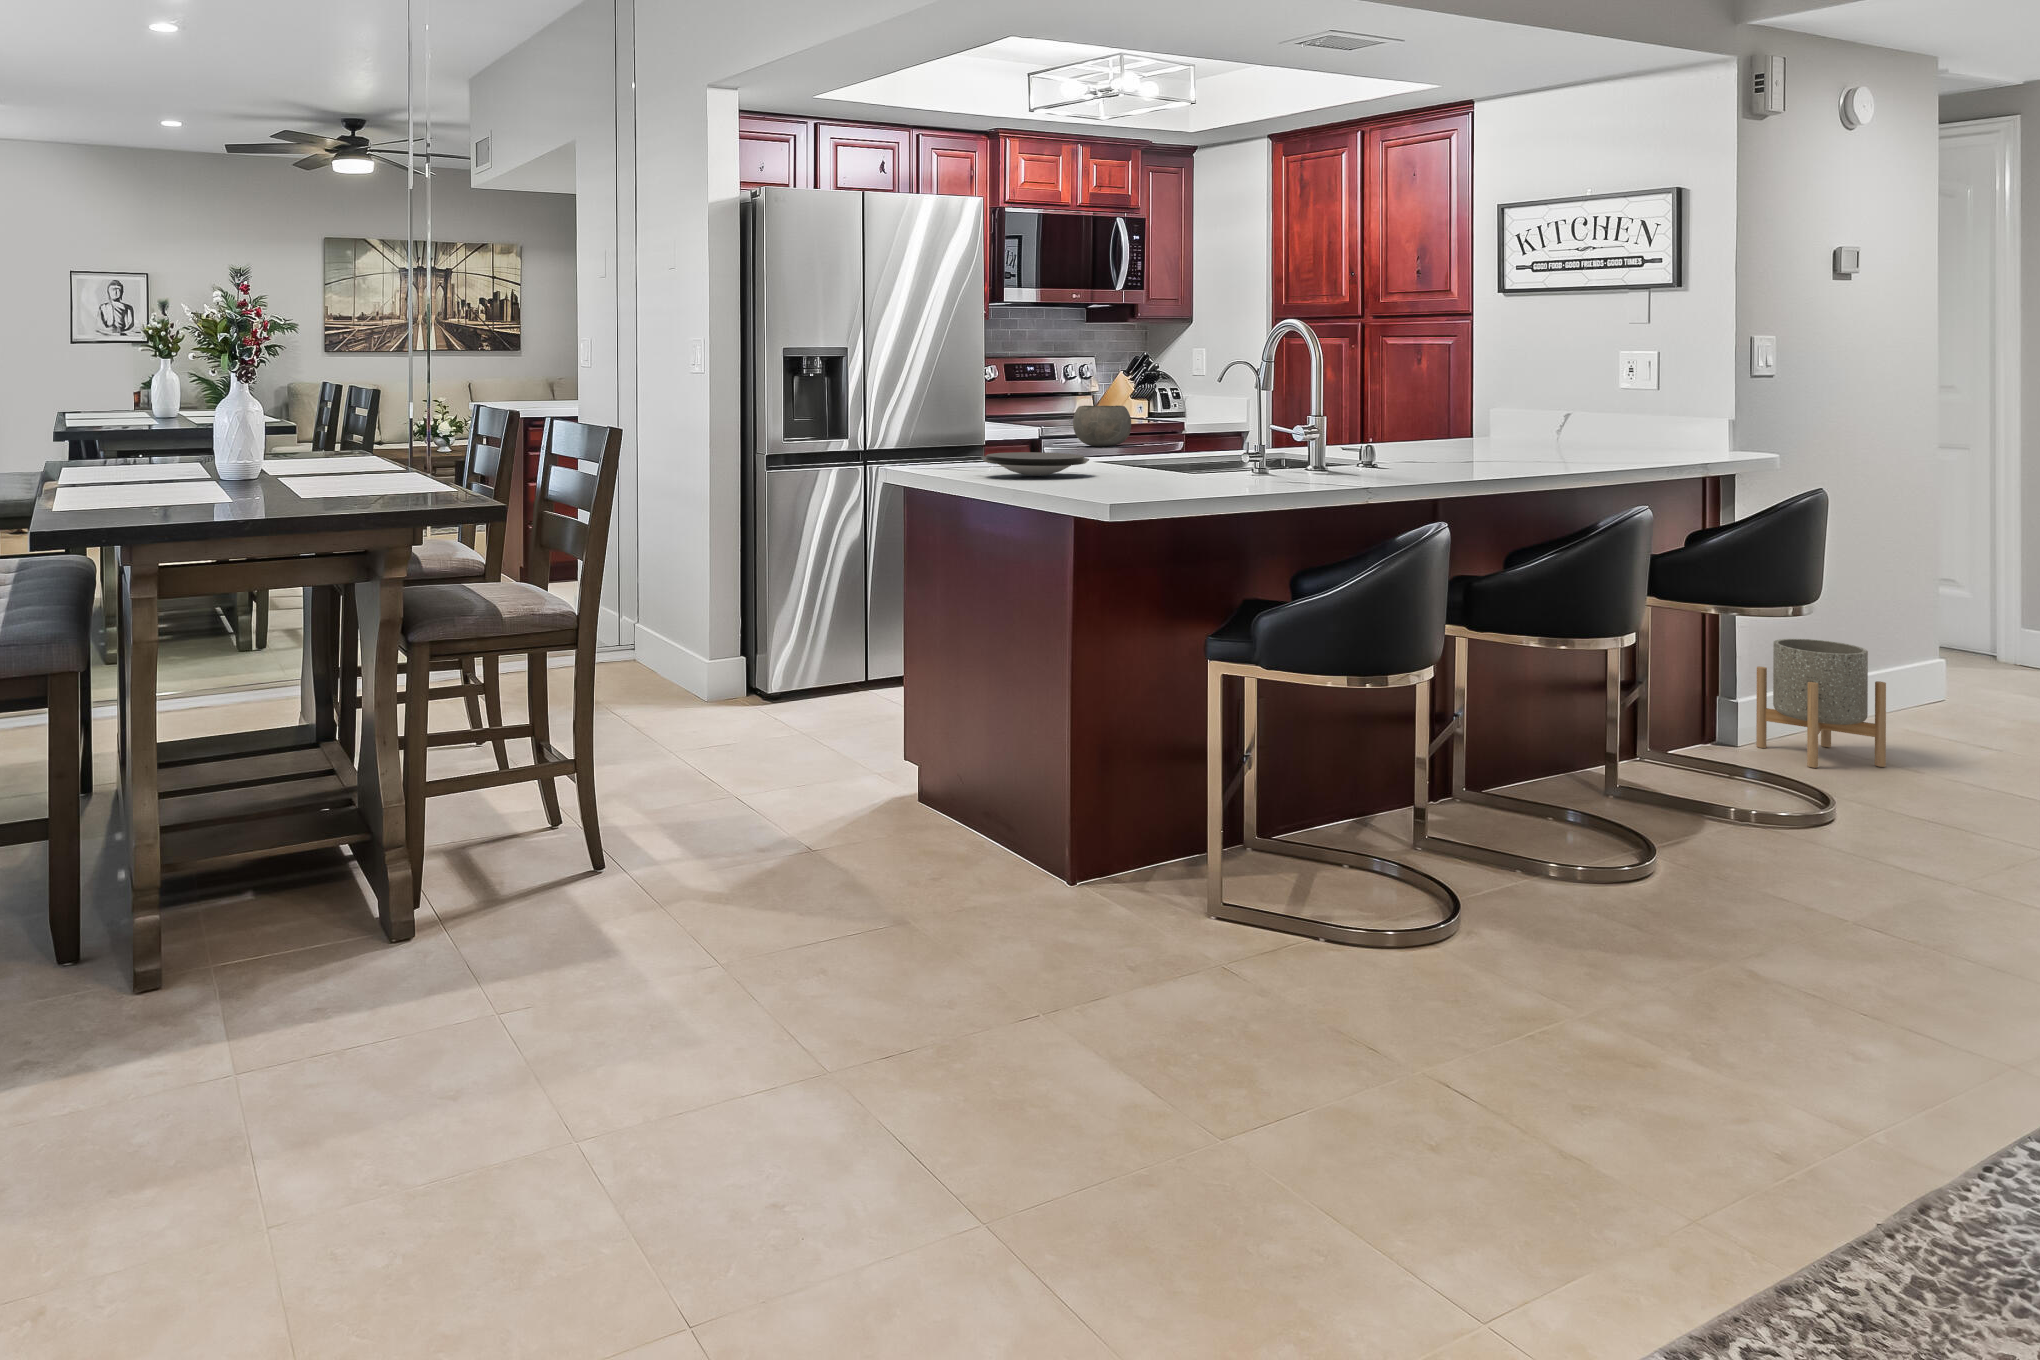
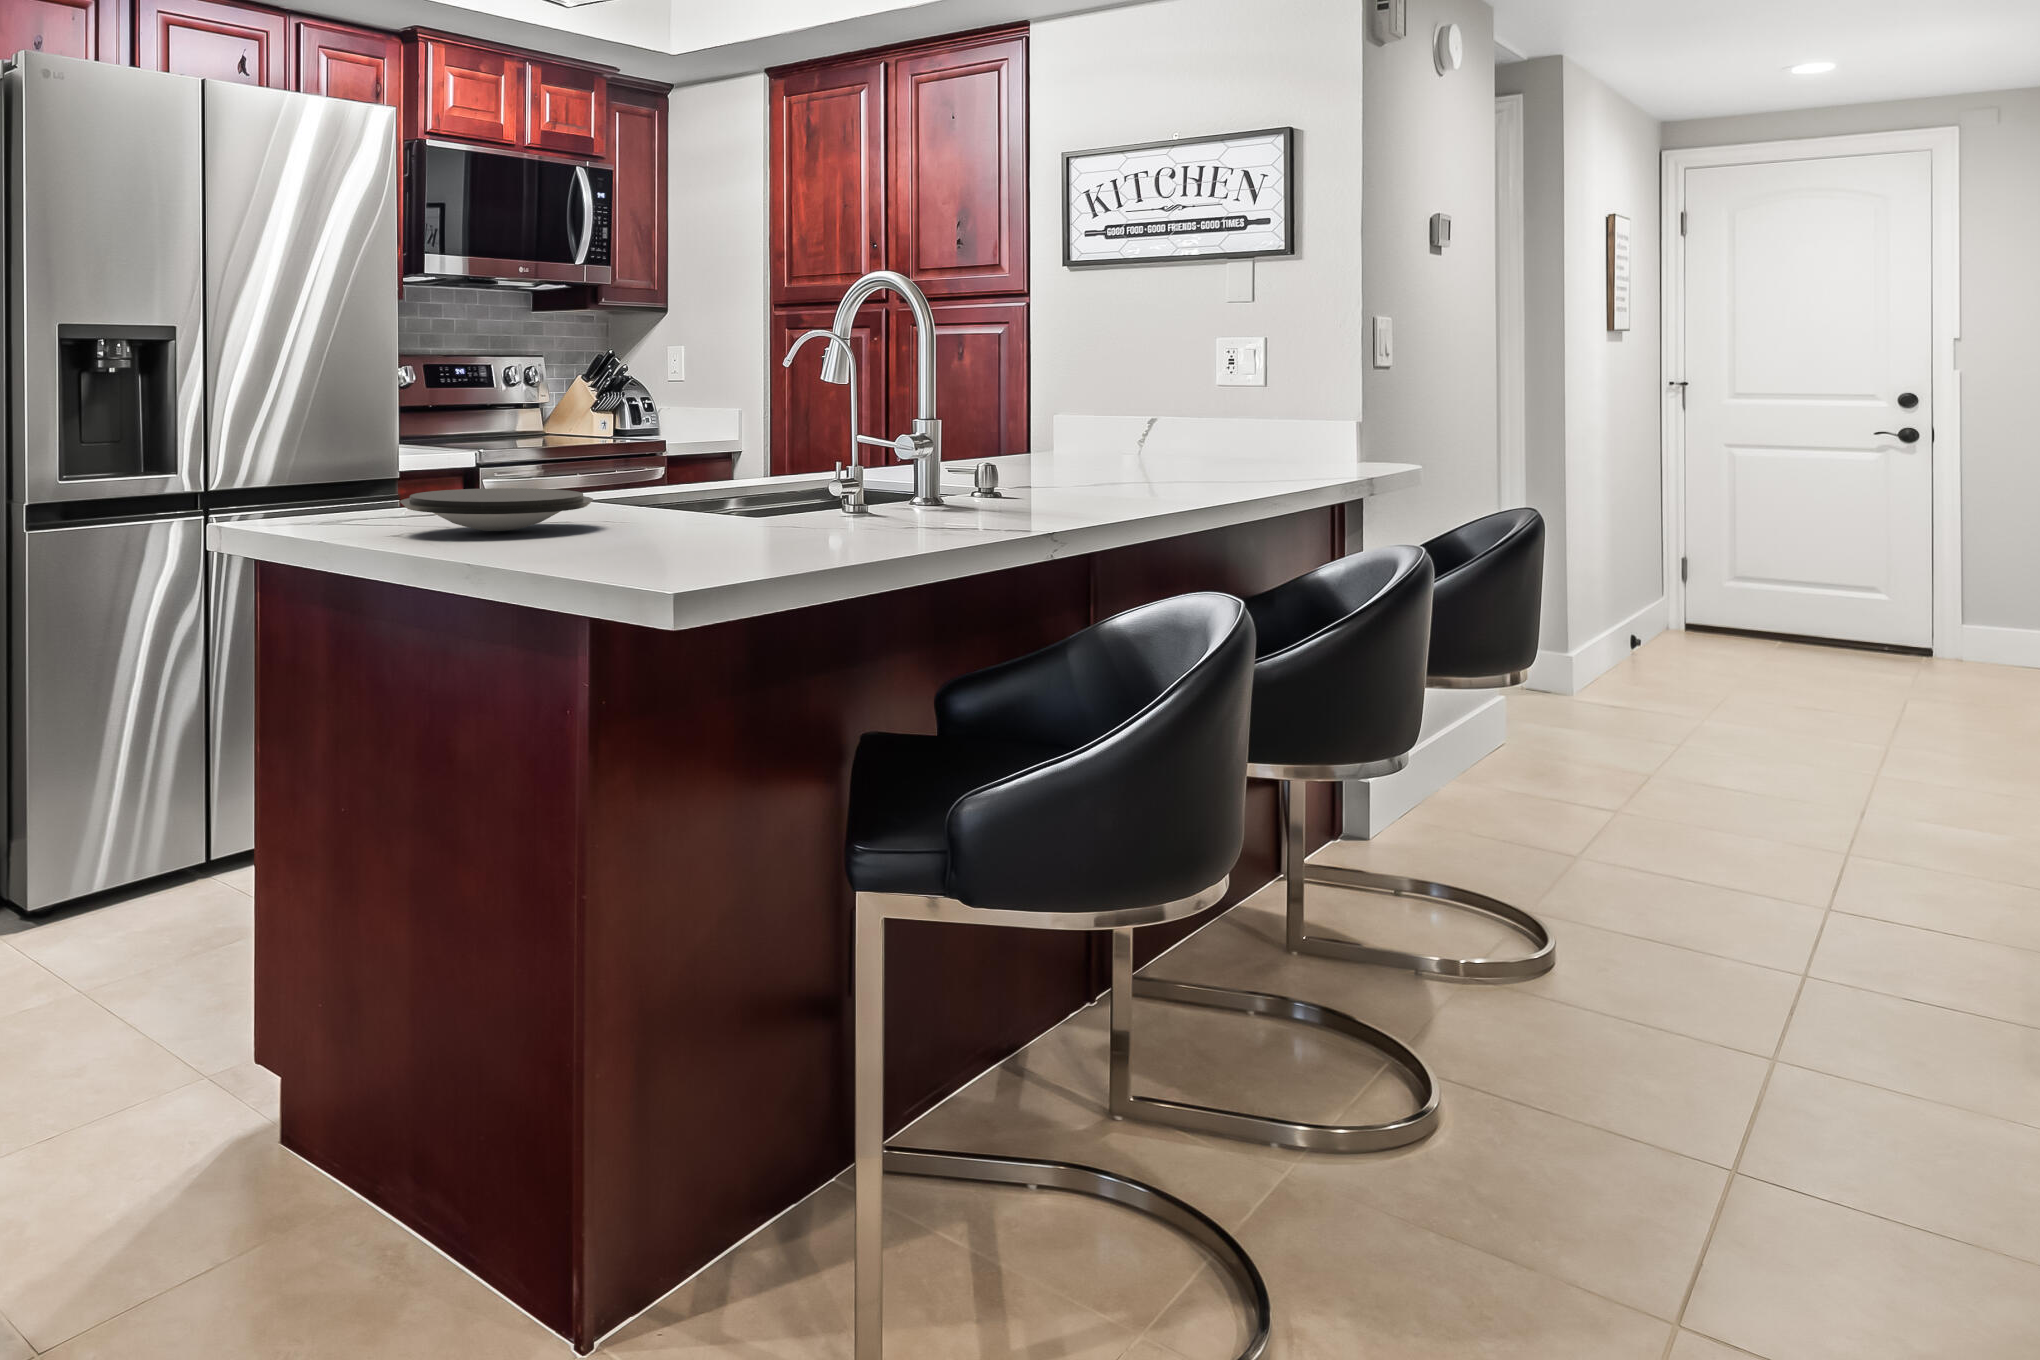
bowl: present [1073,406,1131,447] -> none [524,417,604,475]
planter: present [1756,639,1886,768] -> none [1389,696,1540,866]

